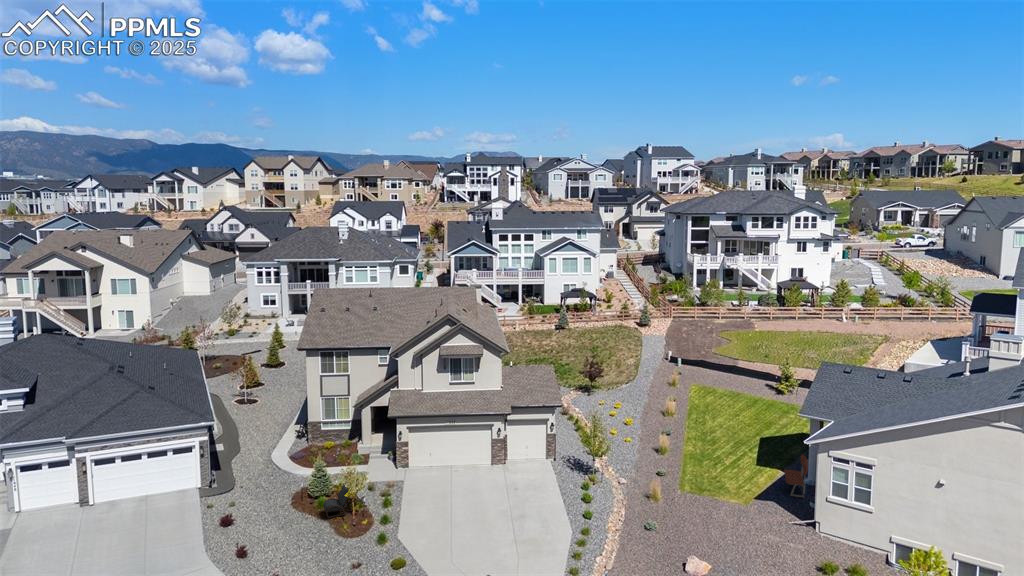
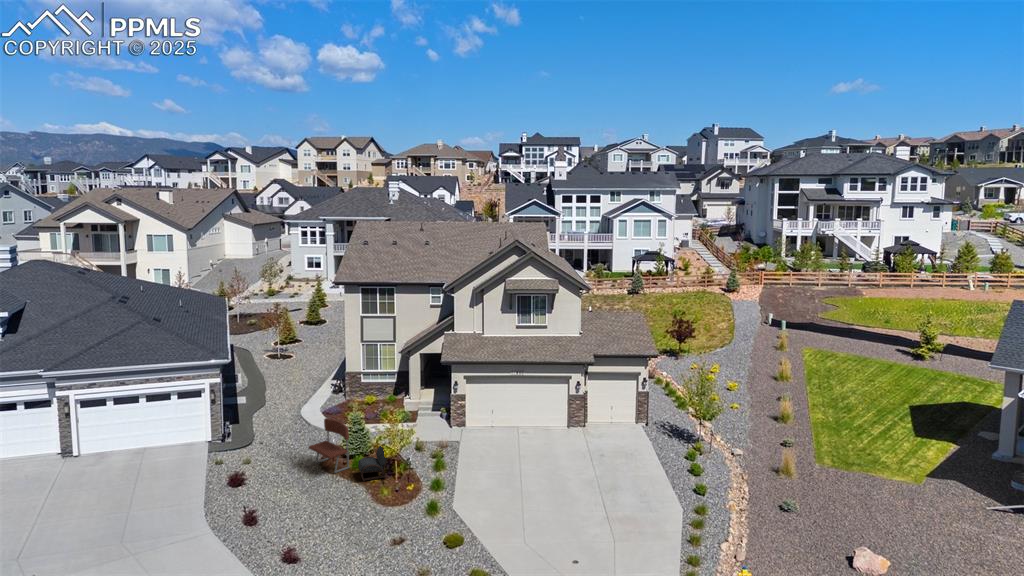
bench: present [784,454,808,497] -> present [309,418,350,473]

